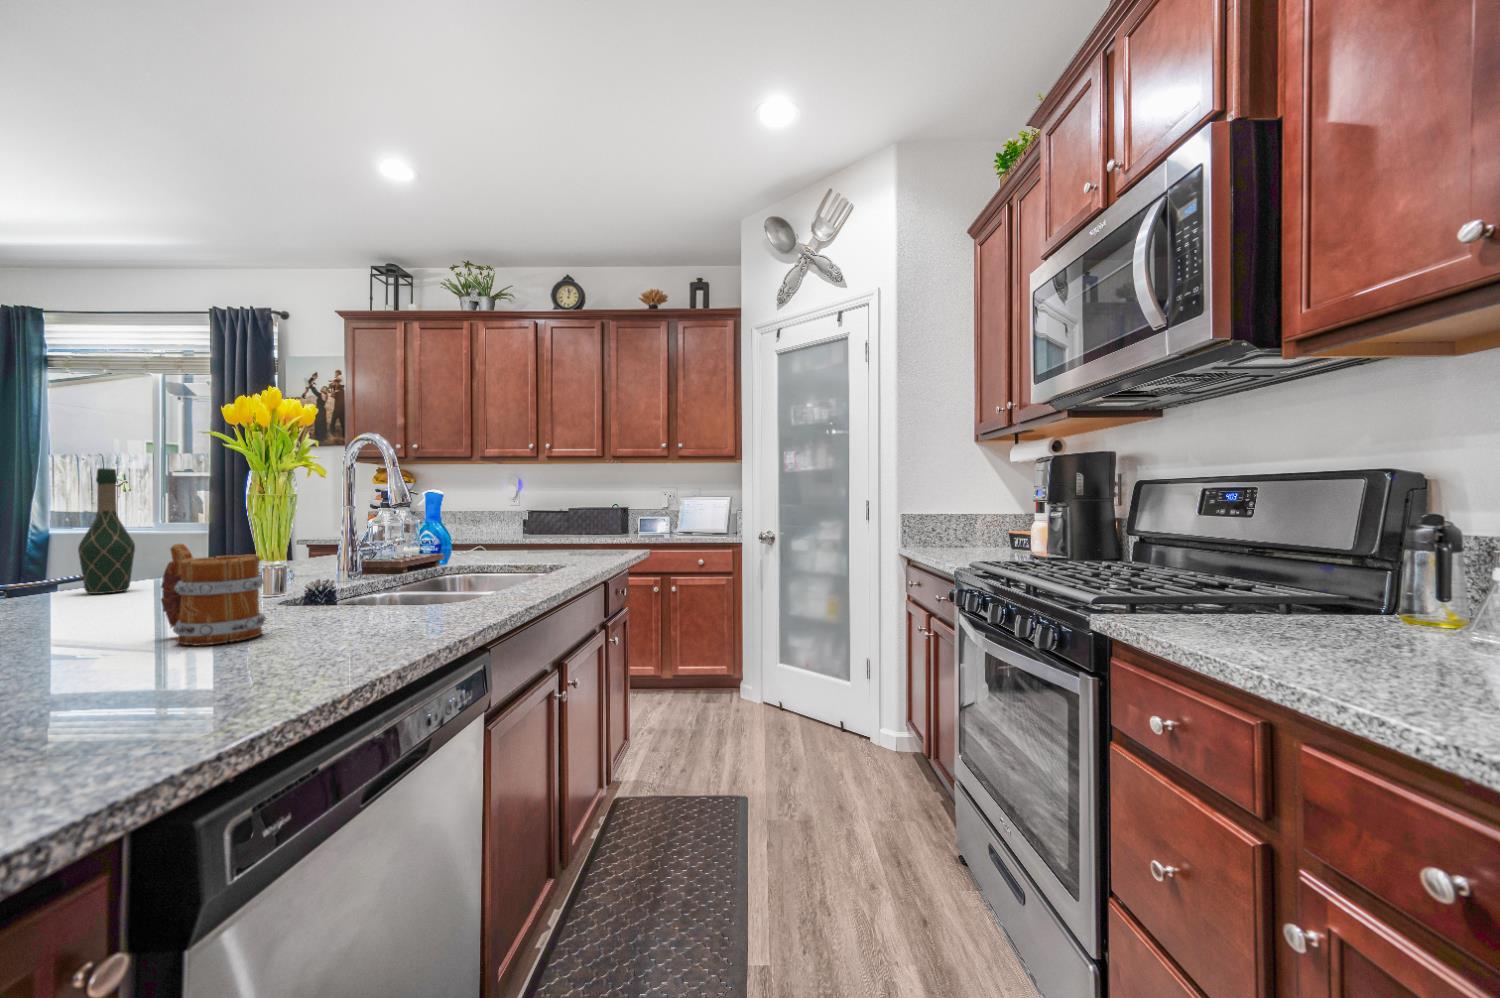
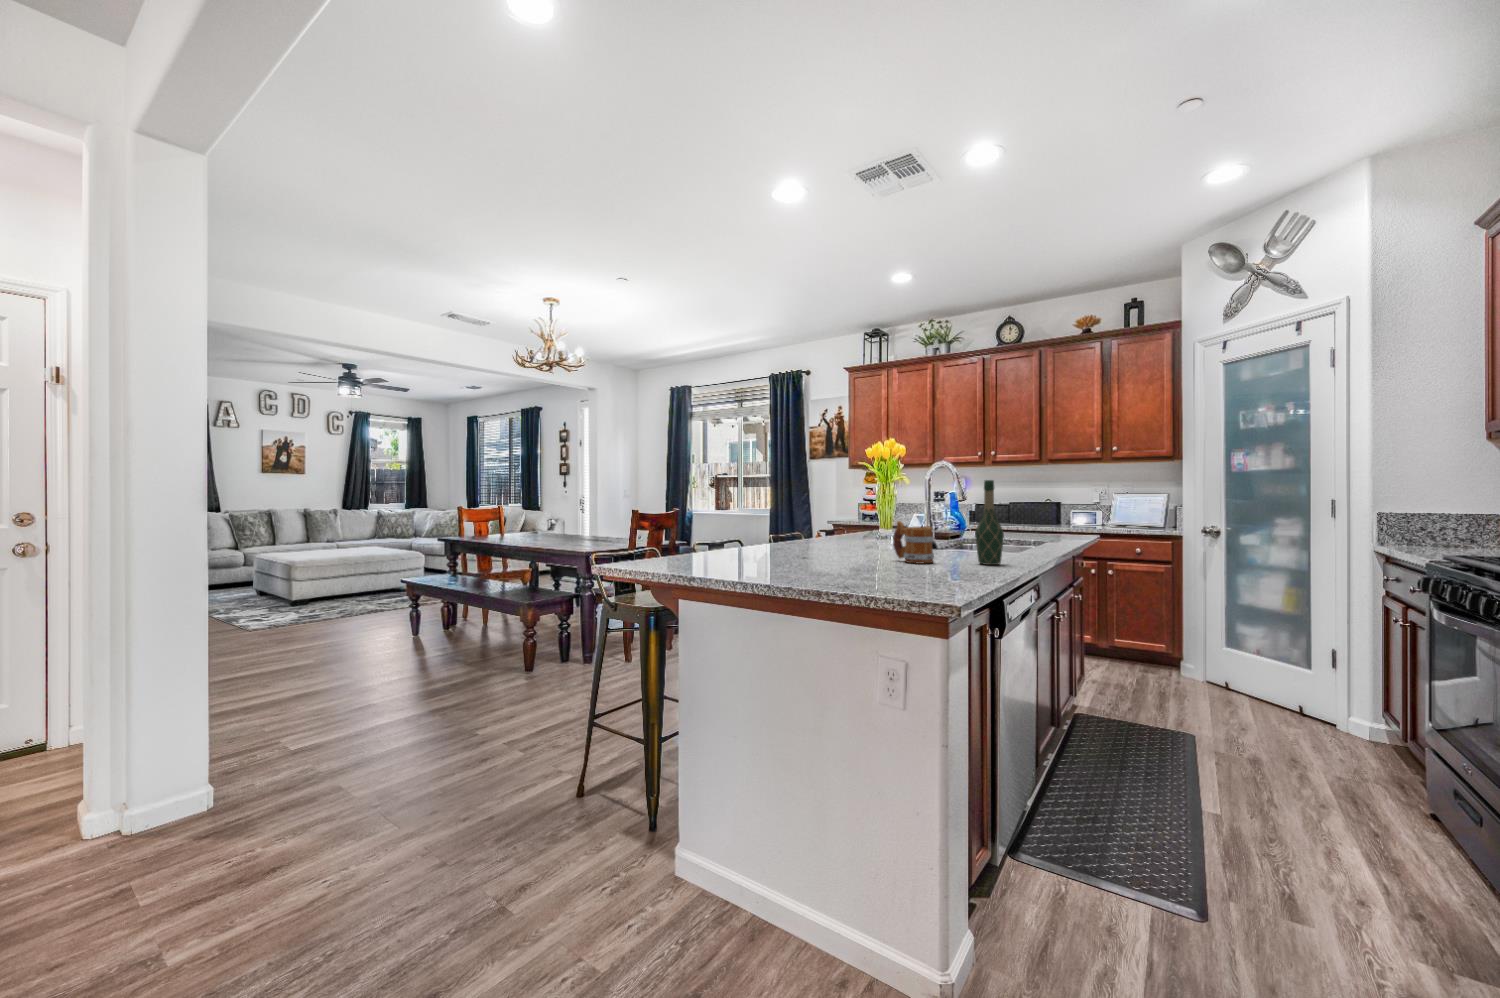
wine bottle: present [78,468,135,594] -> present [975,480,1004,565]

